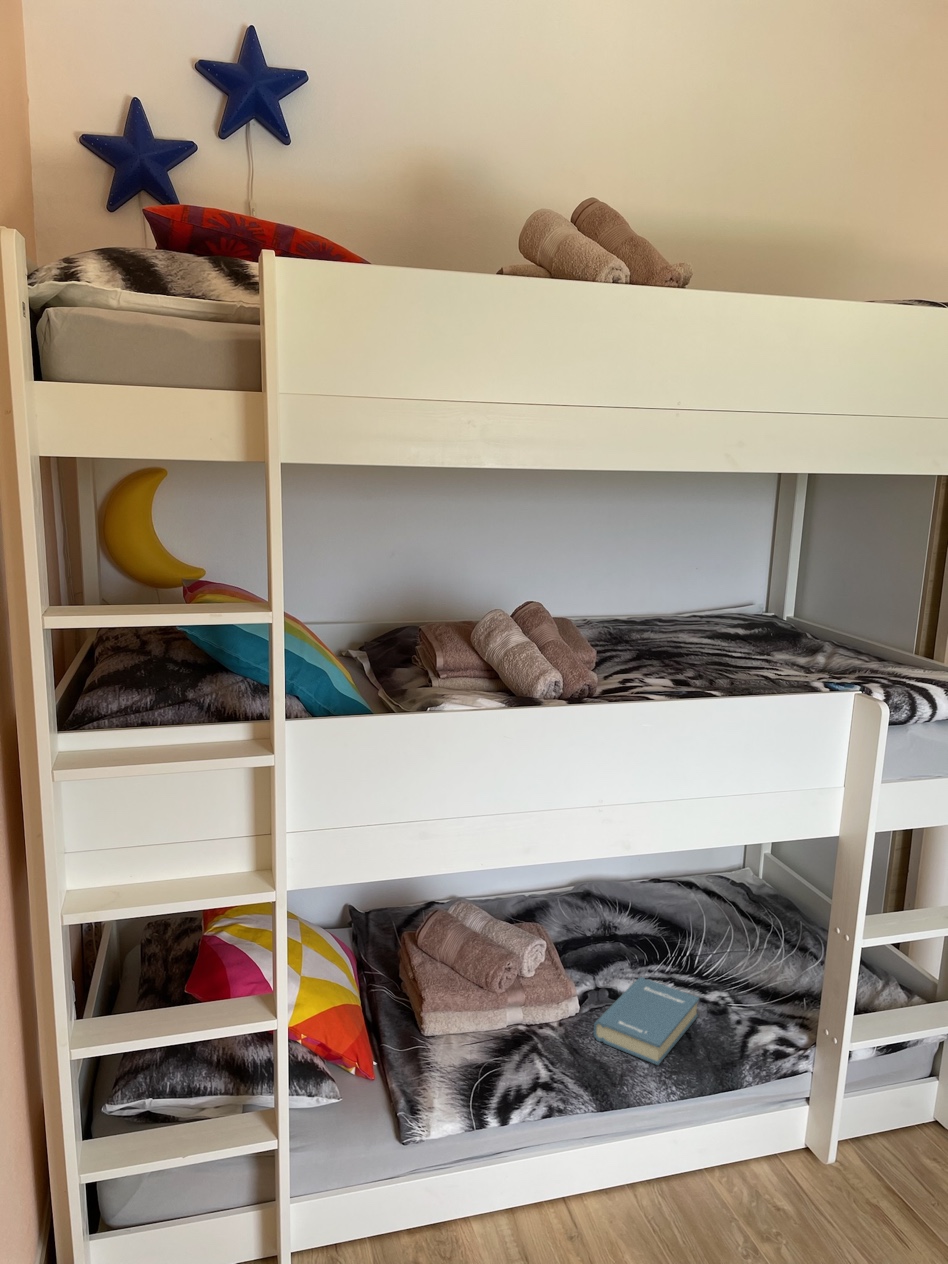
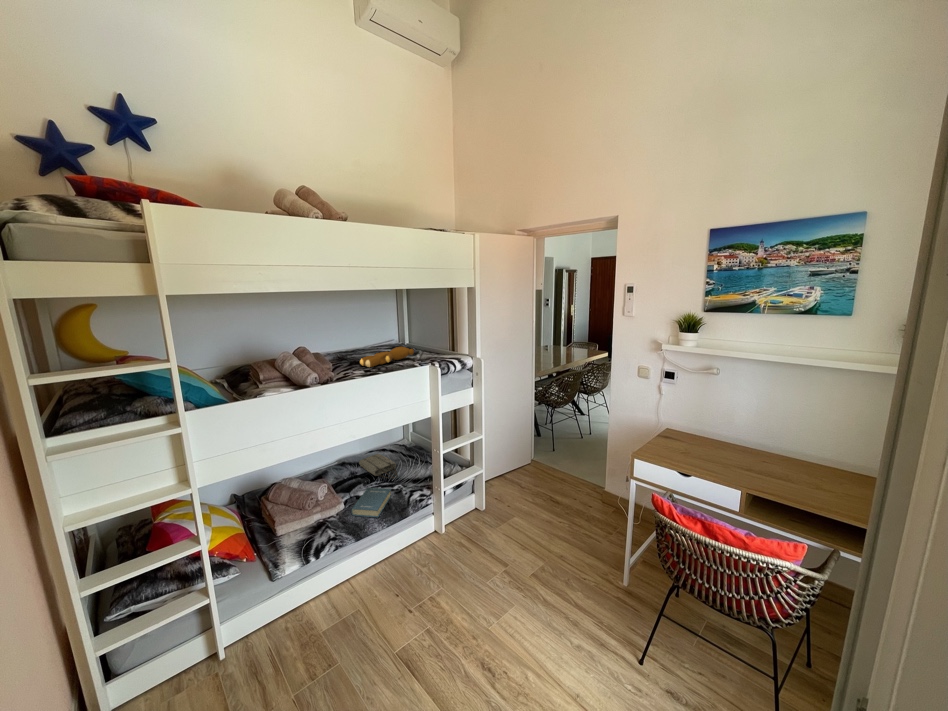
teddy bear: none [665,625,814,671] -> present [360,347,414,367]
tote bag: none [624,892,720,970] -> present [359,454,398,478]

